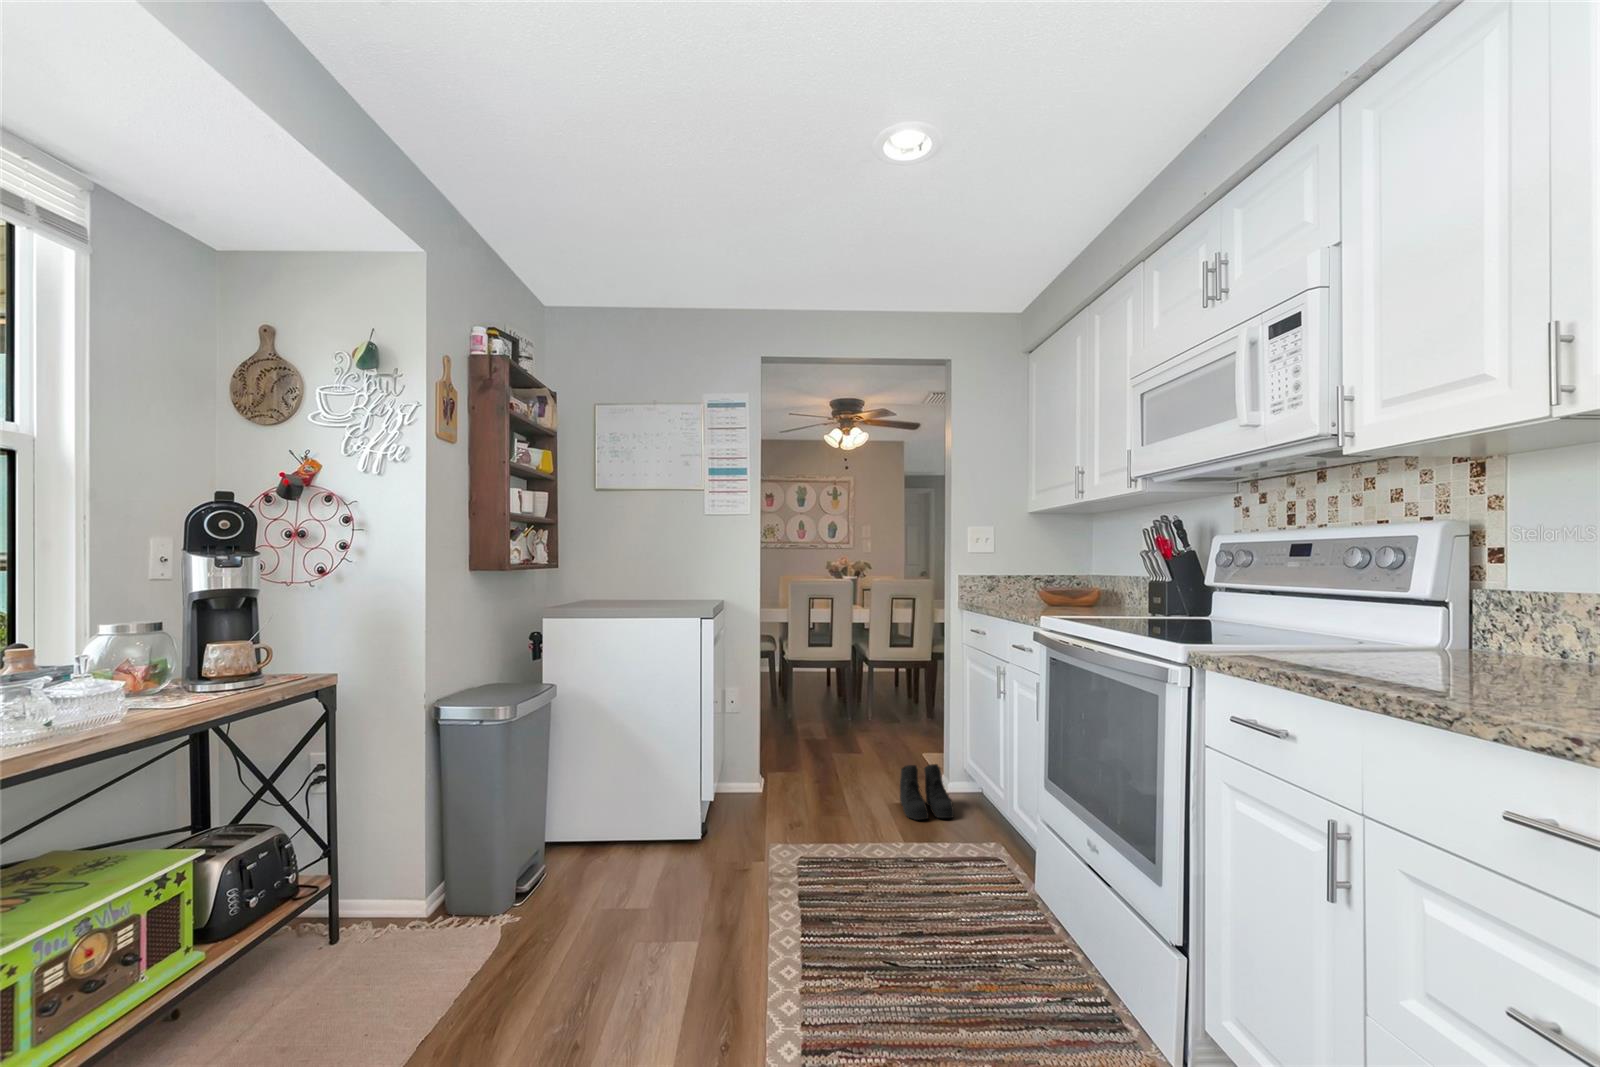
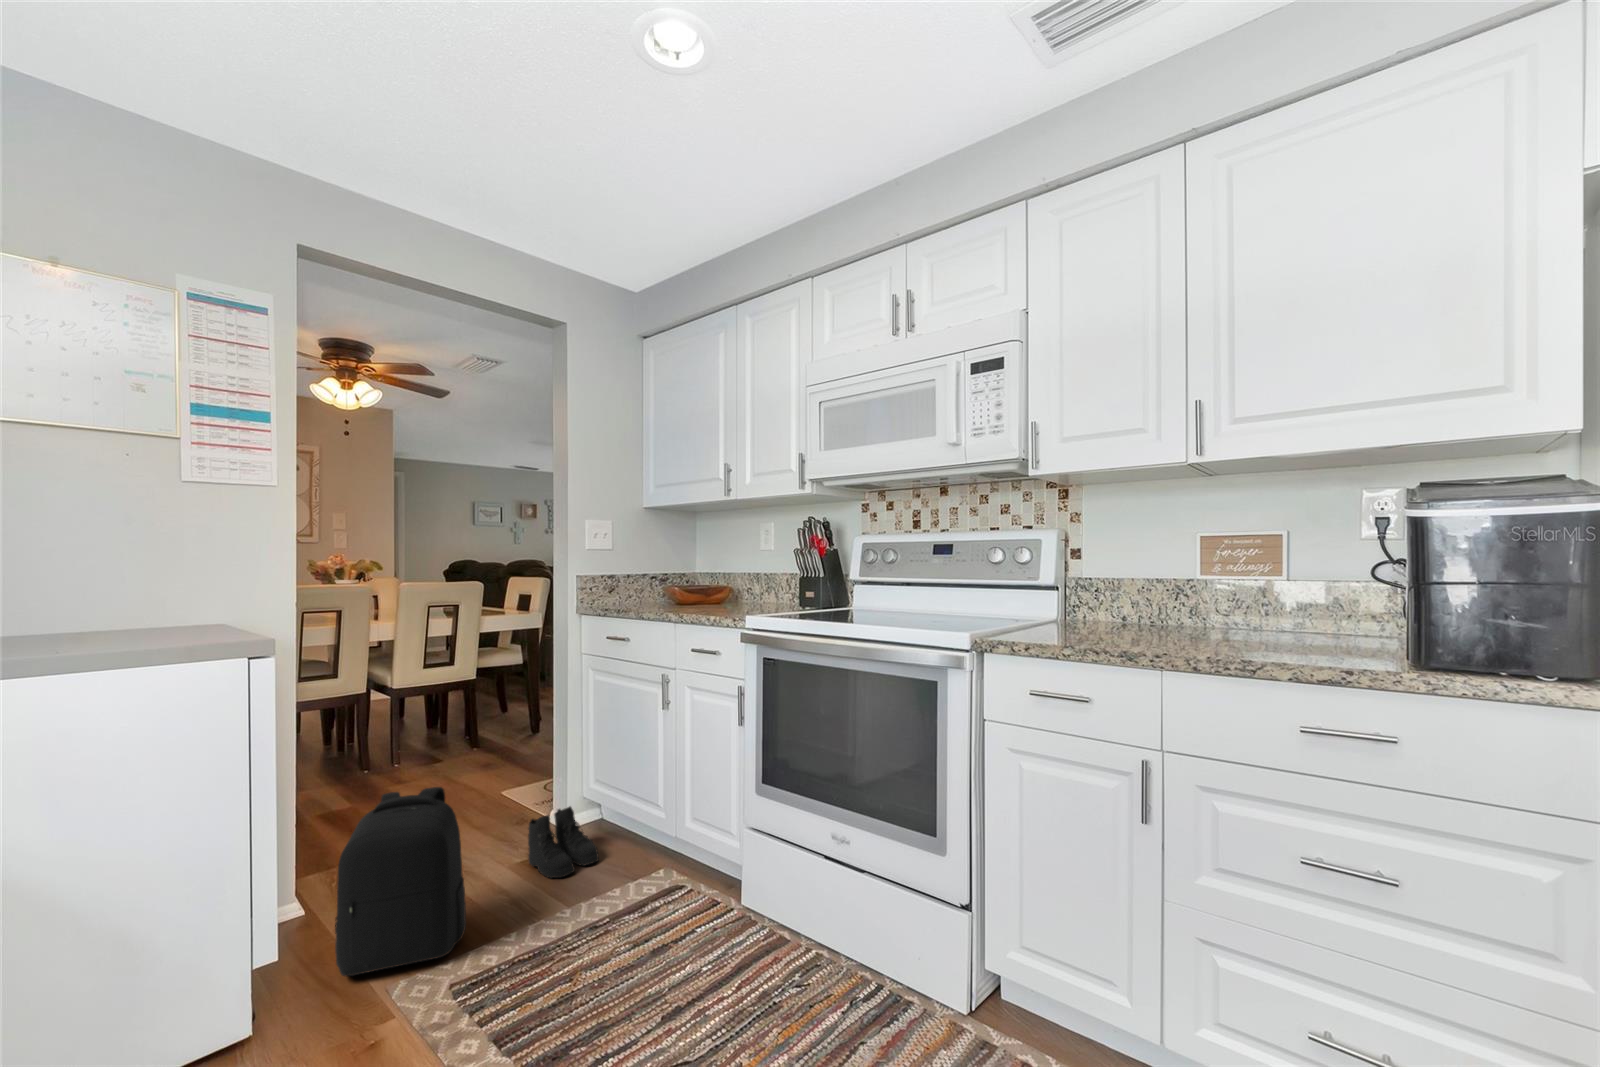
backpack: none [746,710,830,838] -> present [335,787,466,976]

